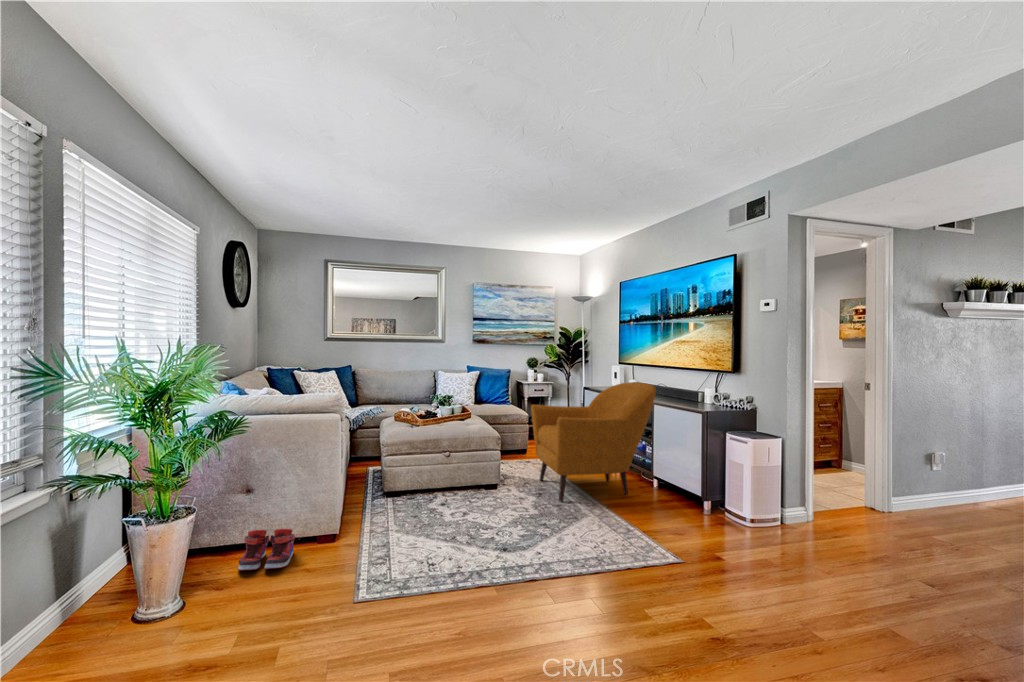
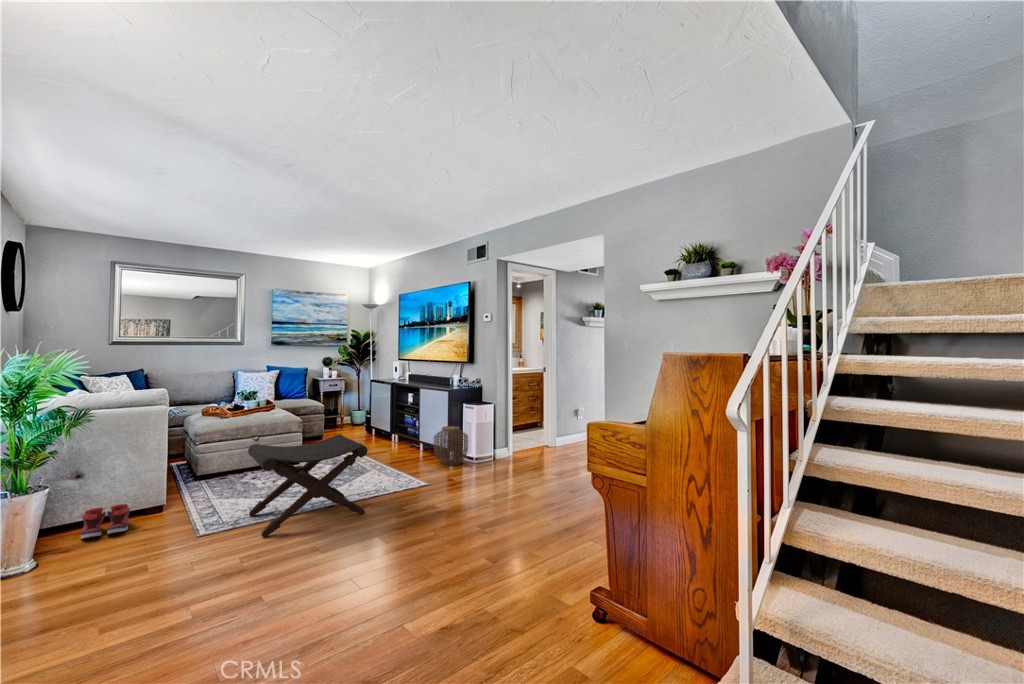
armchair: present [531,382,656,501] -> none [327,374,421,464]
woven basket: none [680,464,738,528] -> present [434,426,468,465]
footstool: none [425,466,593,626] -> present [248,435,367,537]

